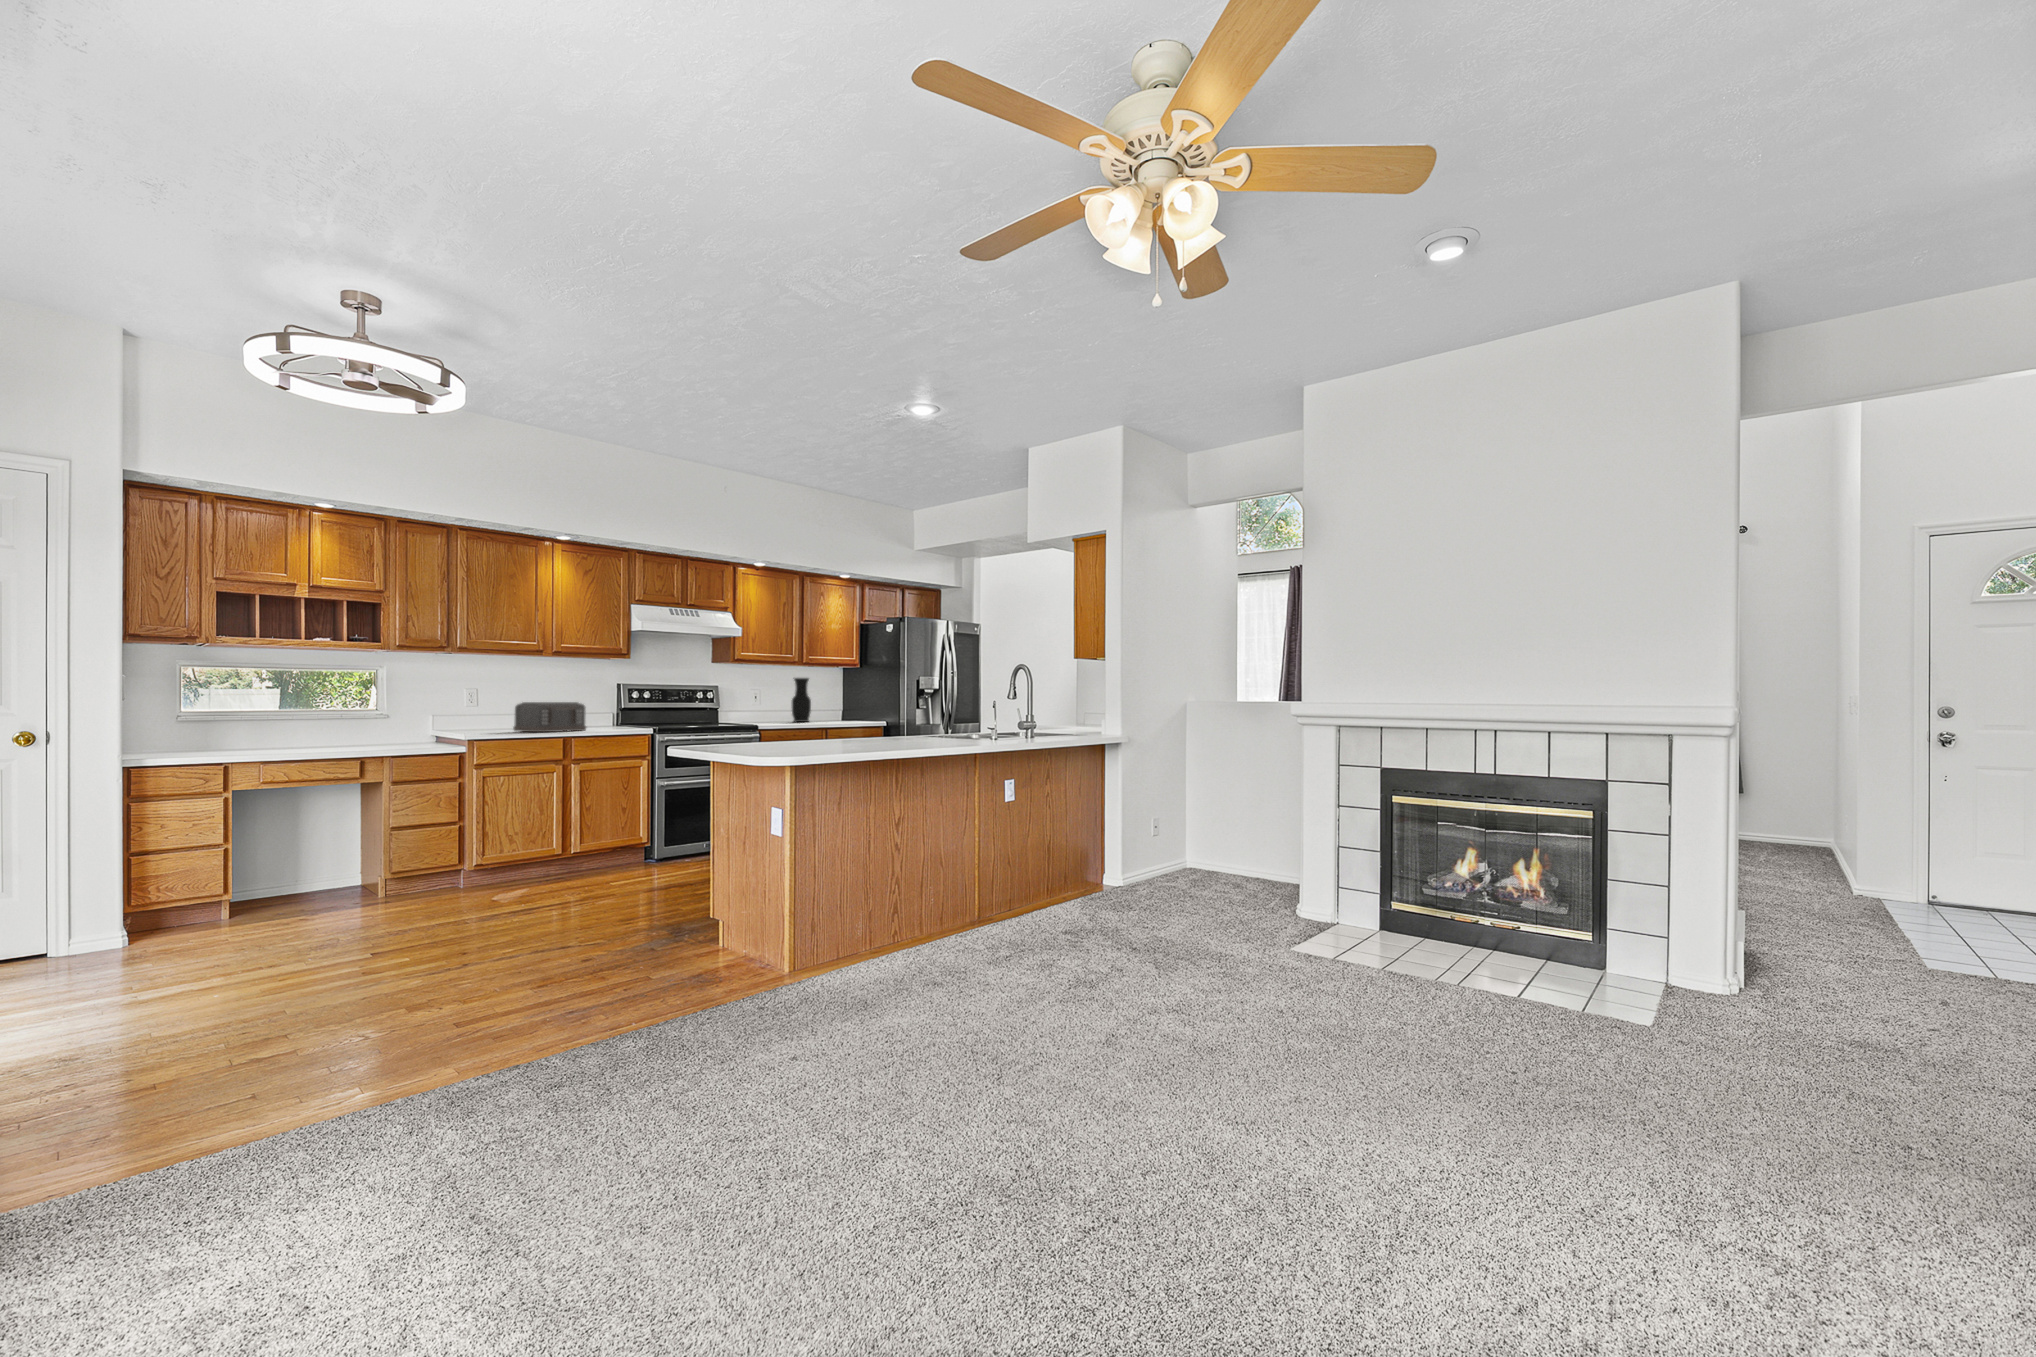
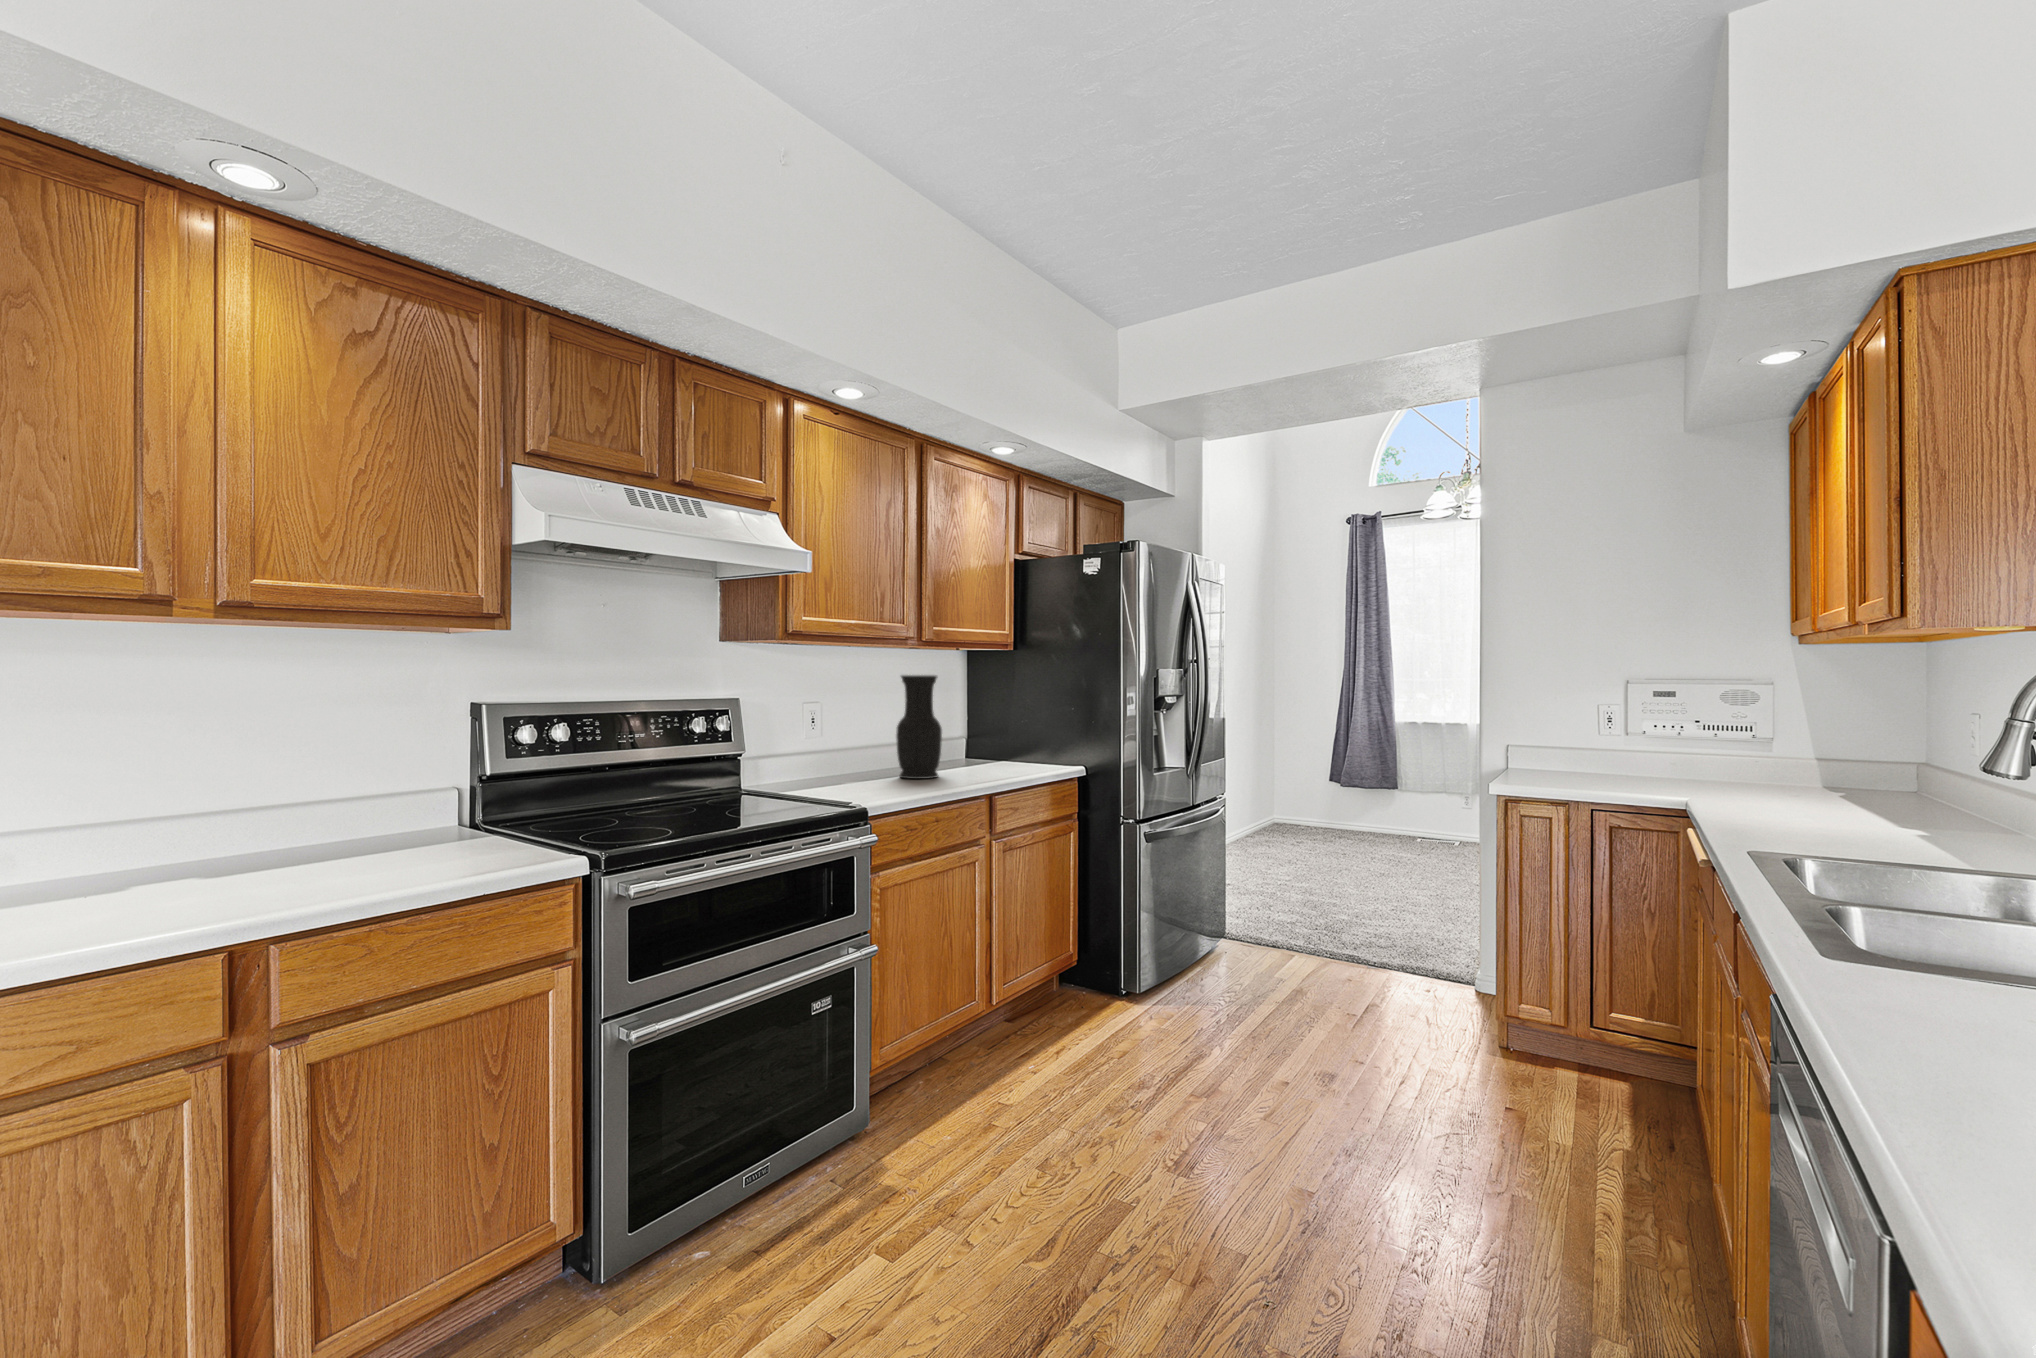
toaster: present [513,702,586,732] -> none [70,777,356,923]

